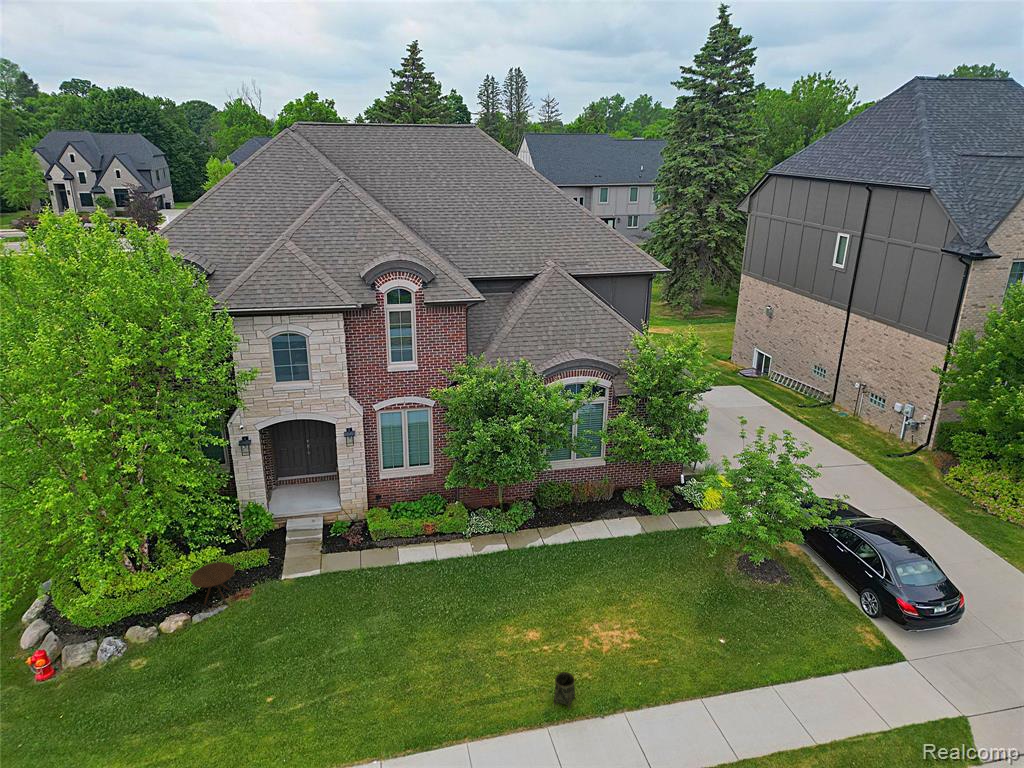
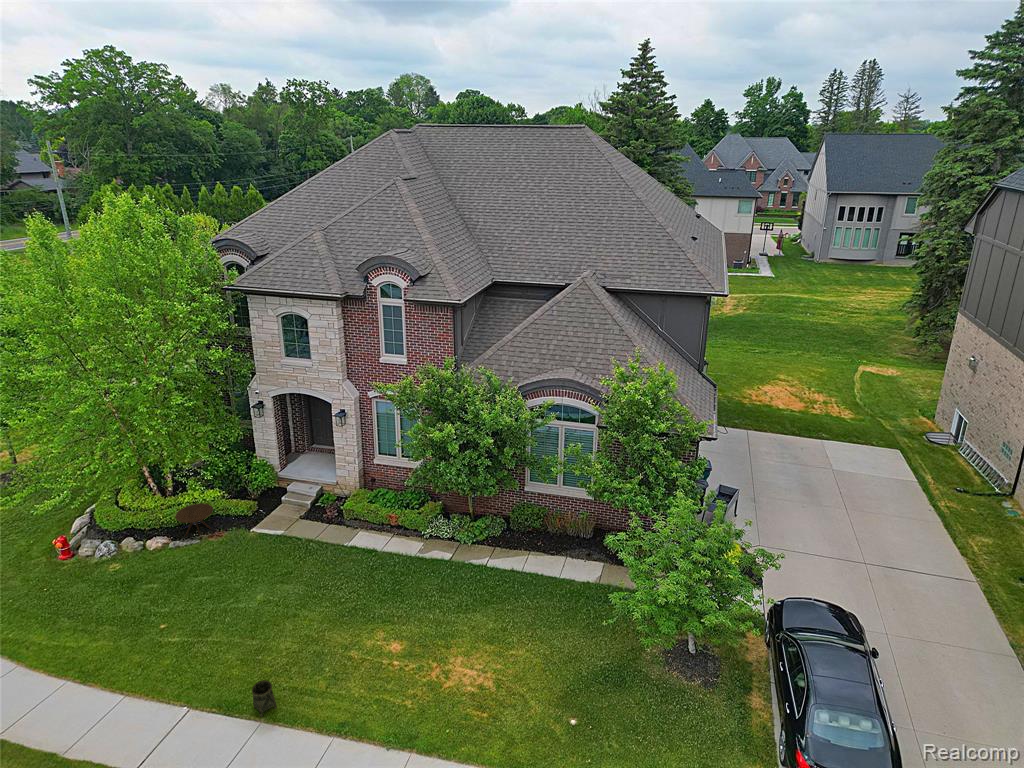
basket: present [554,672,575,709] -> present [252,680,277,717]

